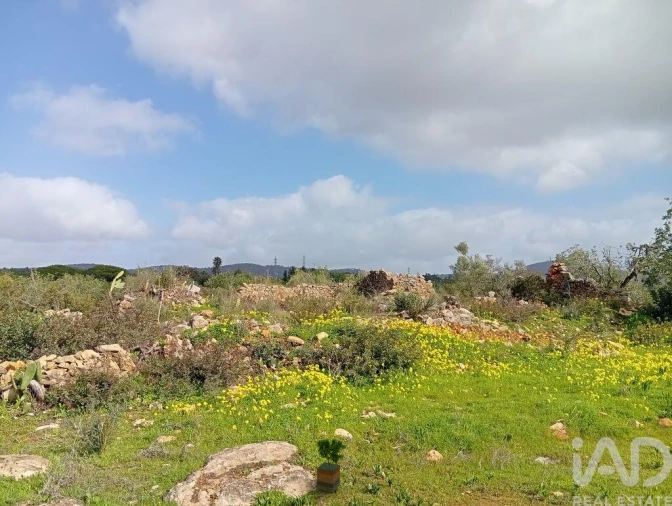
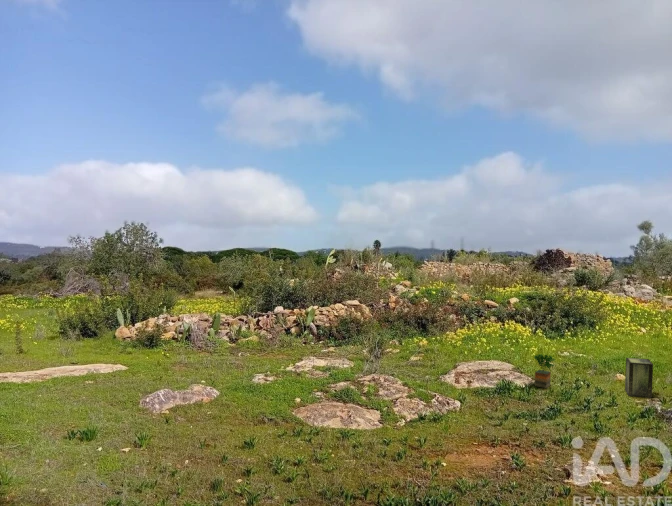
storage box: none [441,437,478,498] -> present [625,358,653,398]

